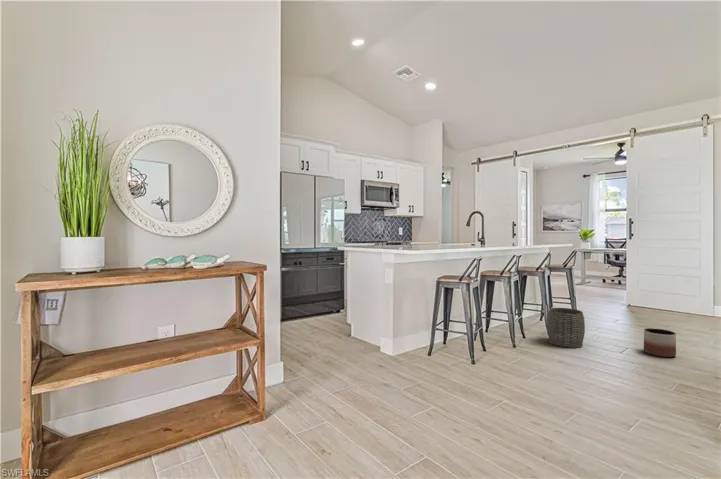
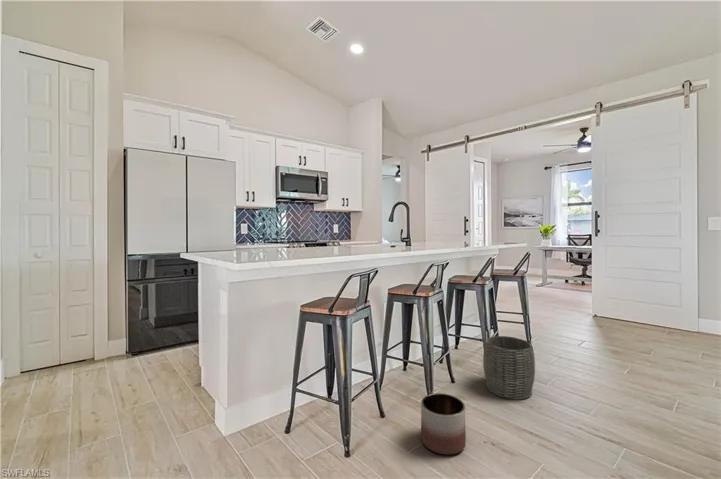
planter: present [644,328,676,357] -> present [421,393,466,455]

